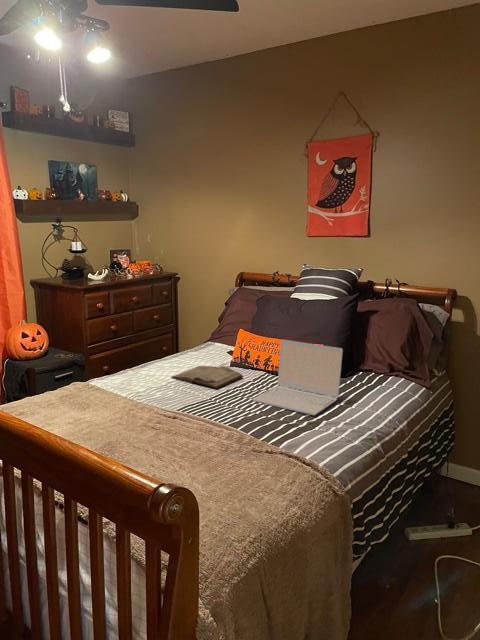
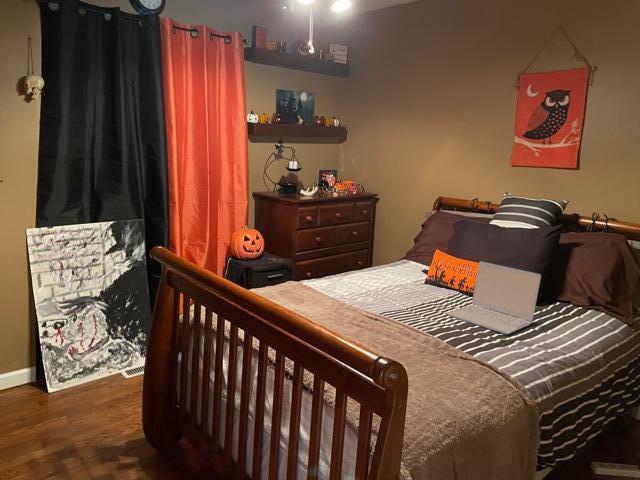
diary: present [172,366,243,389] -> none [371,280,439,301]

